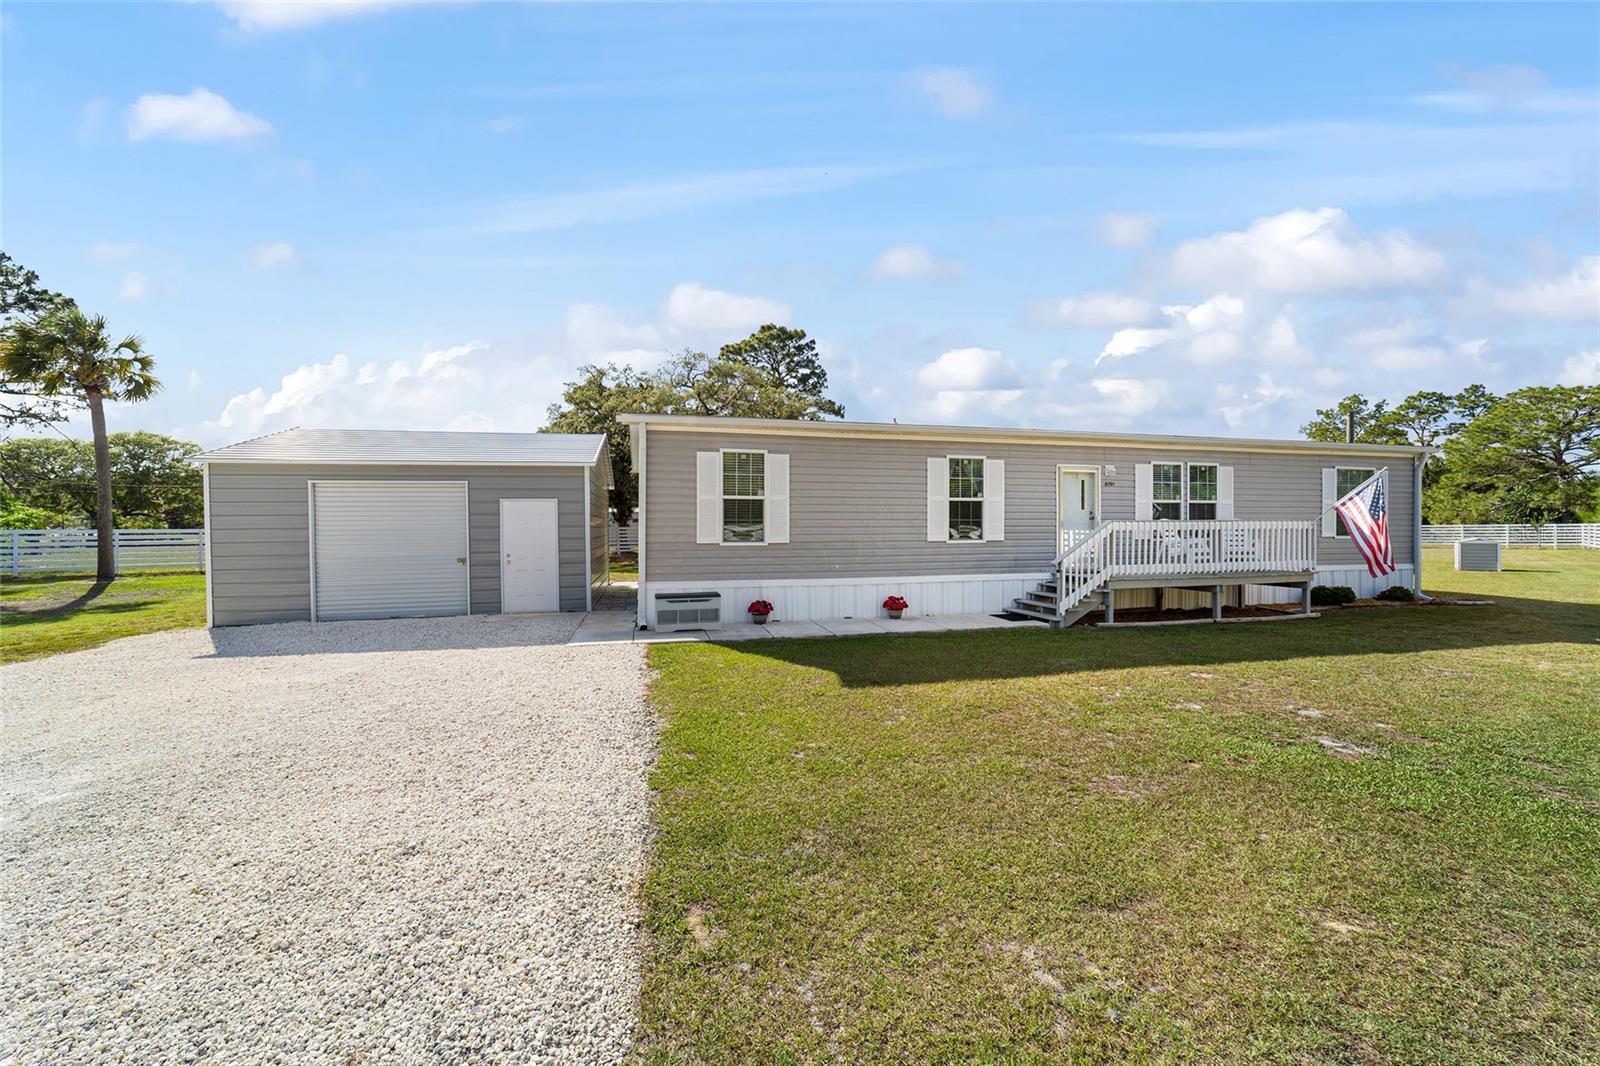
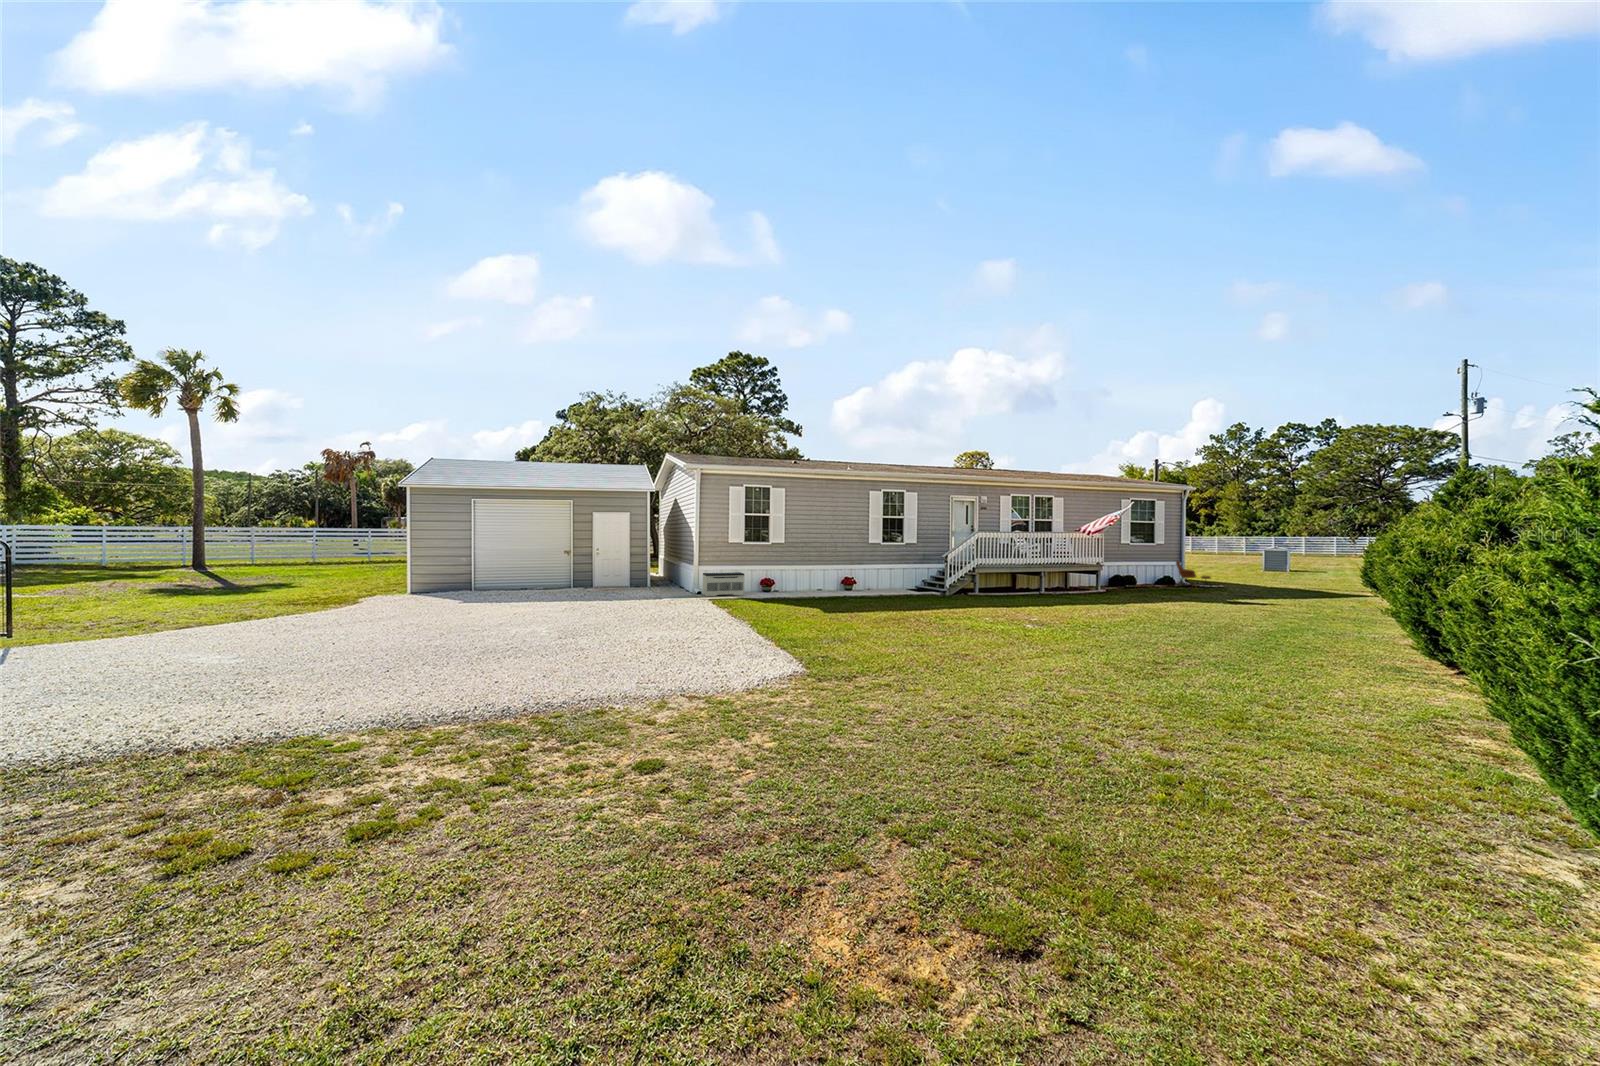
lounge chair: none [1407,562,1477,601] -> present [1176,561,1210,584]

